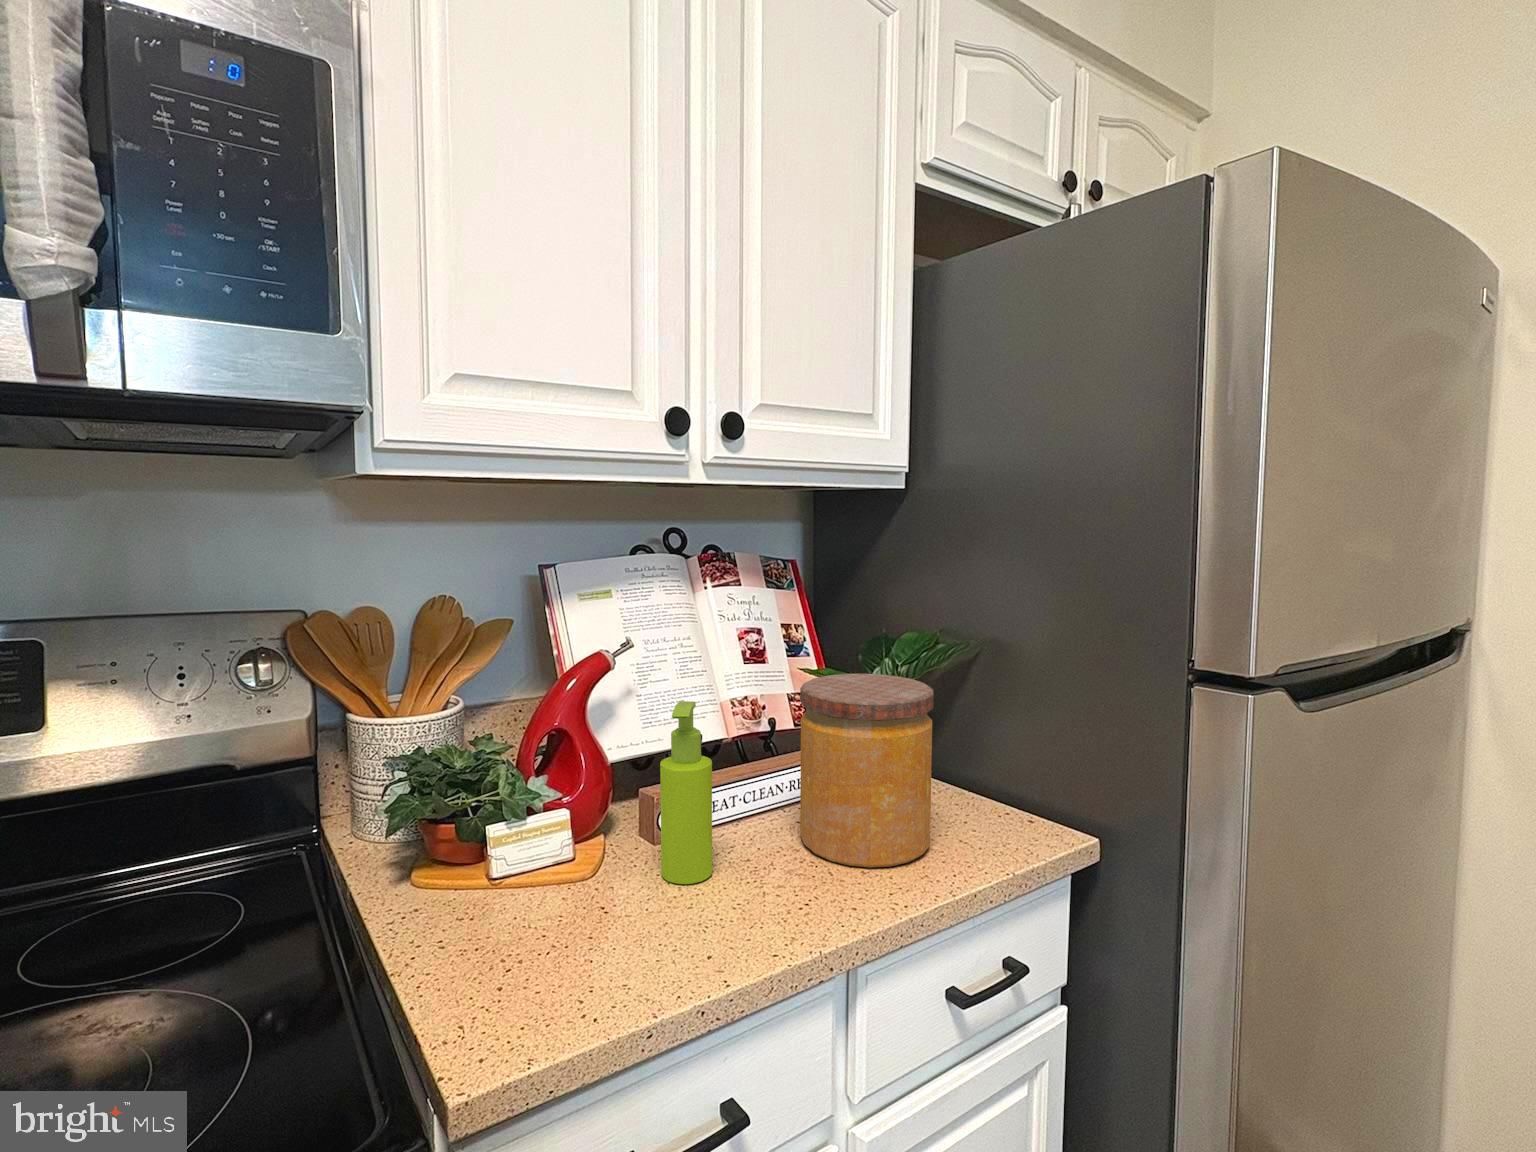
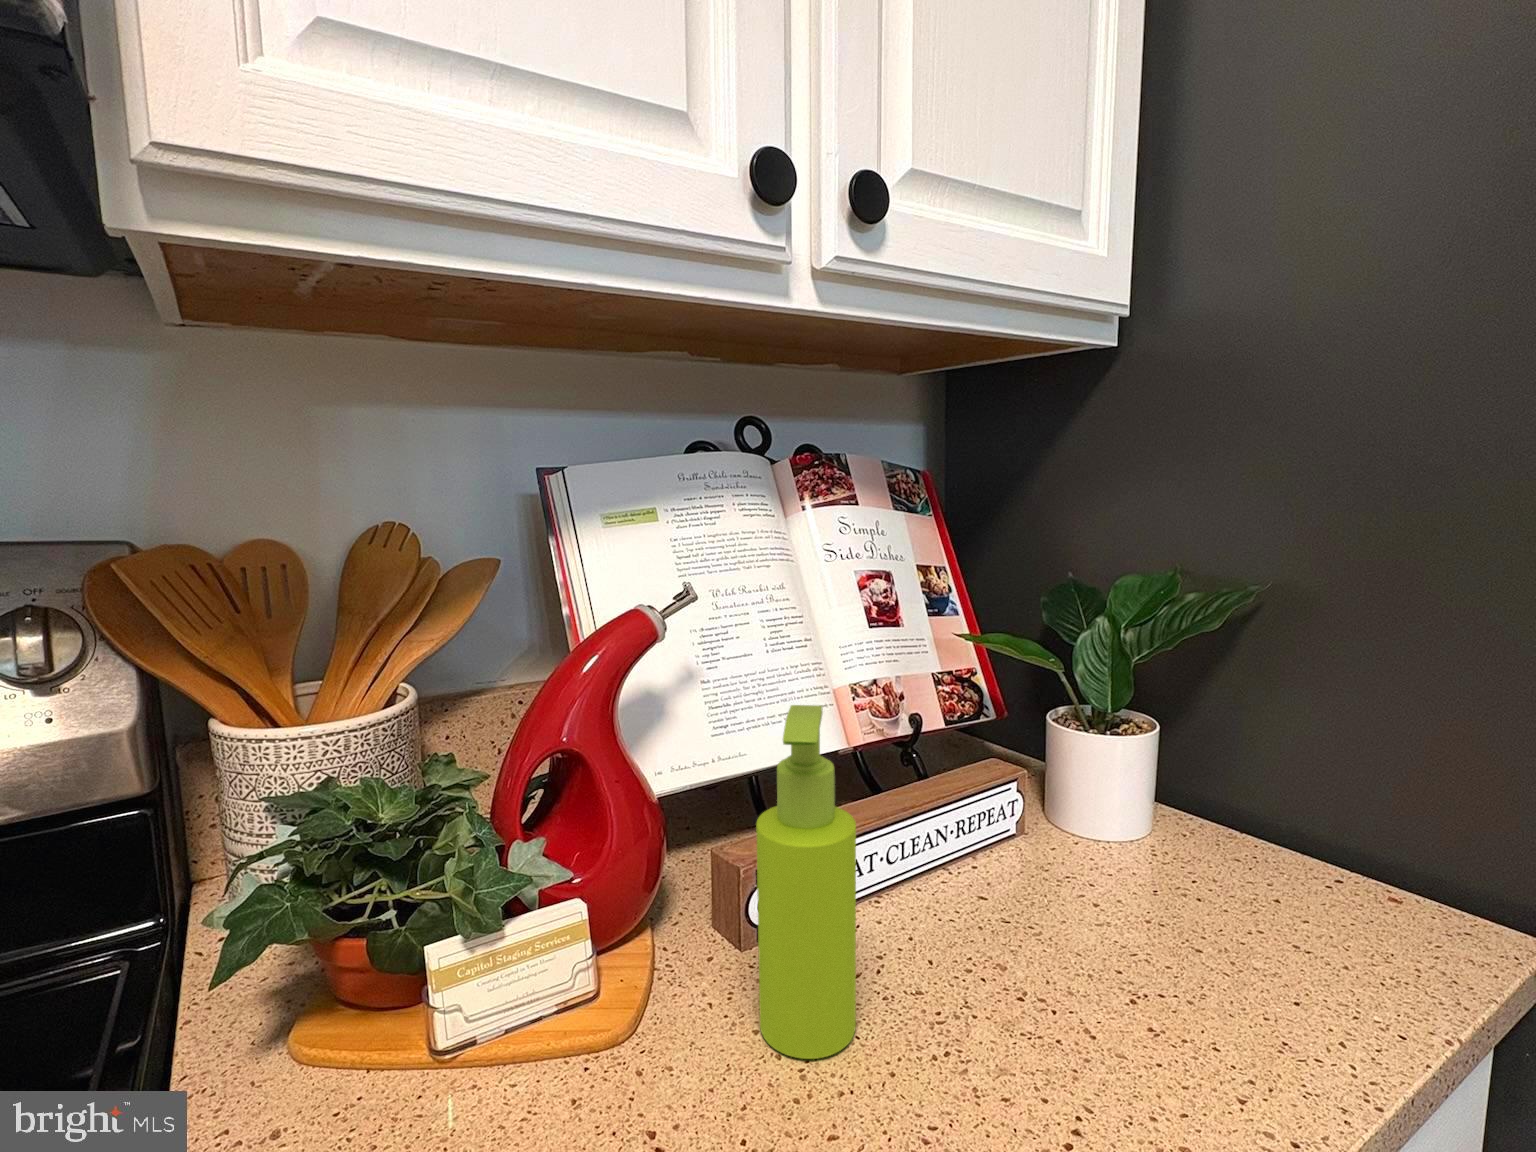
jar: present [800,674,934,867] -> none [995,645,1271,1018]

